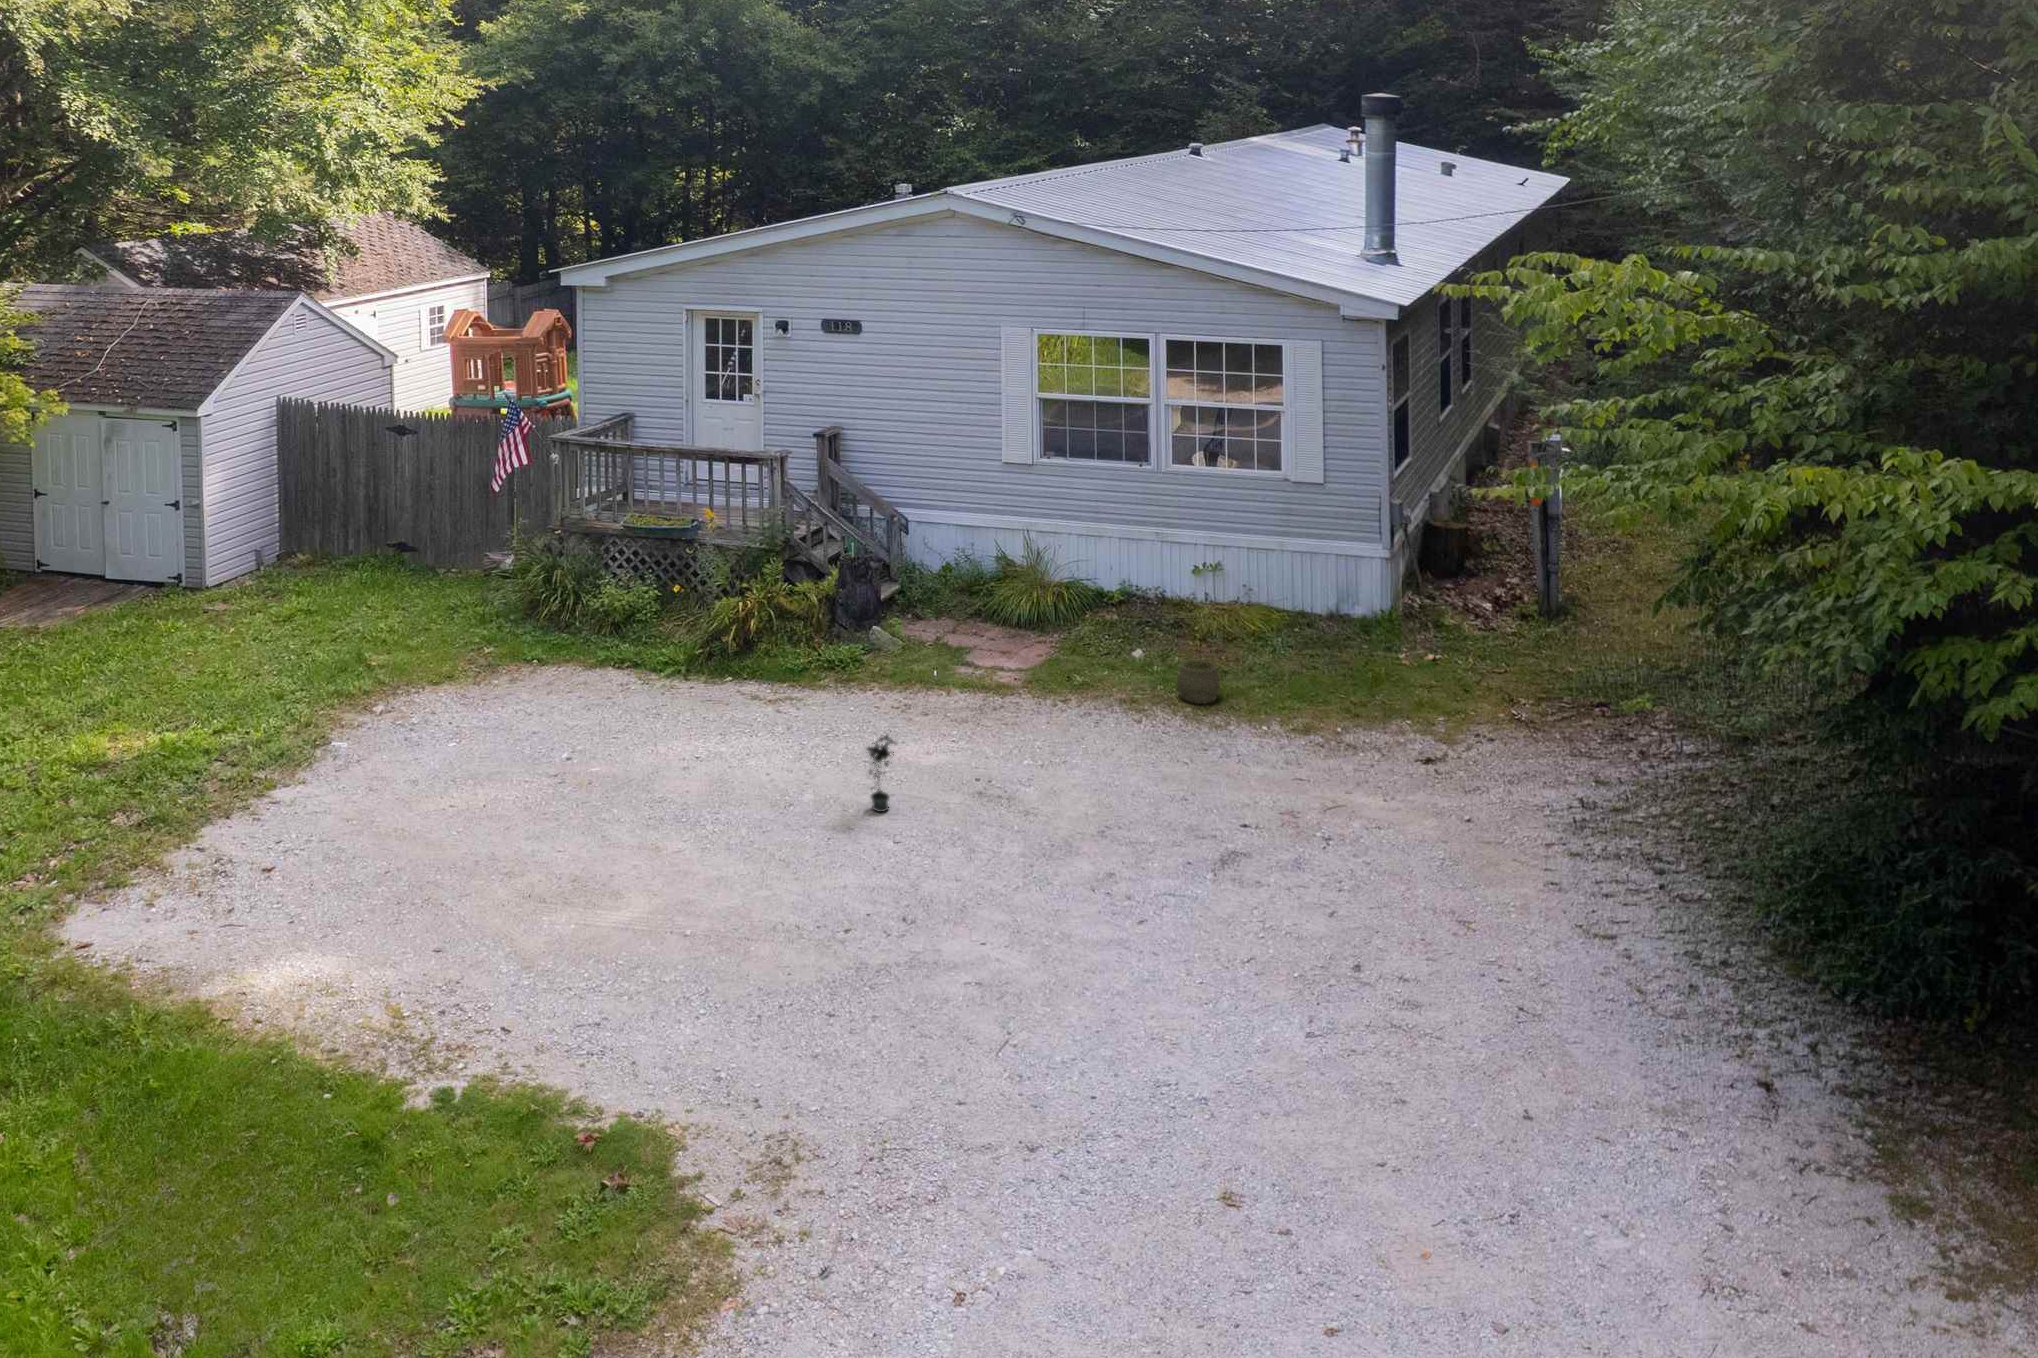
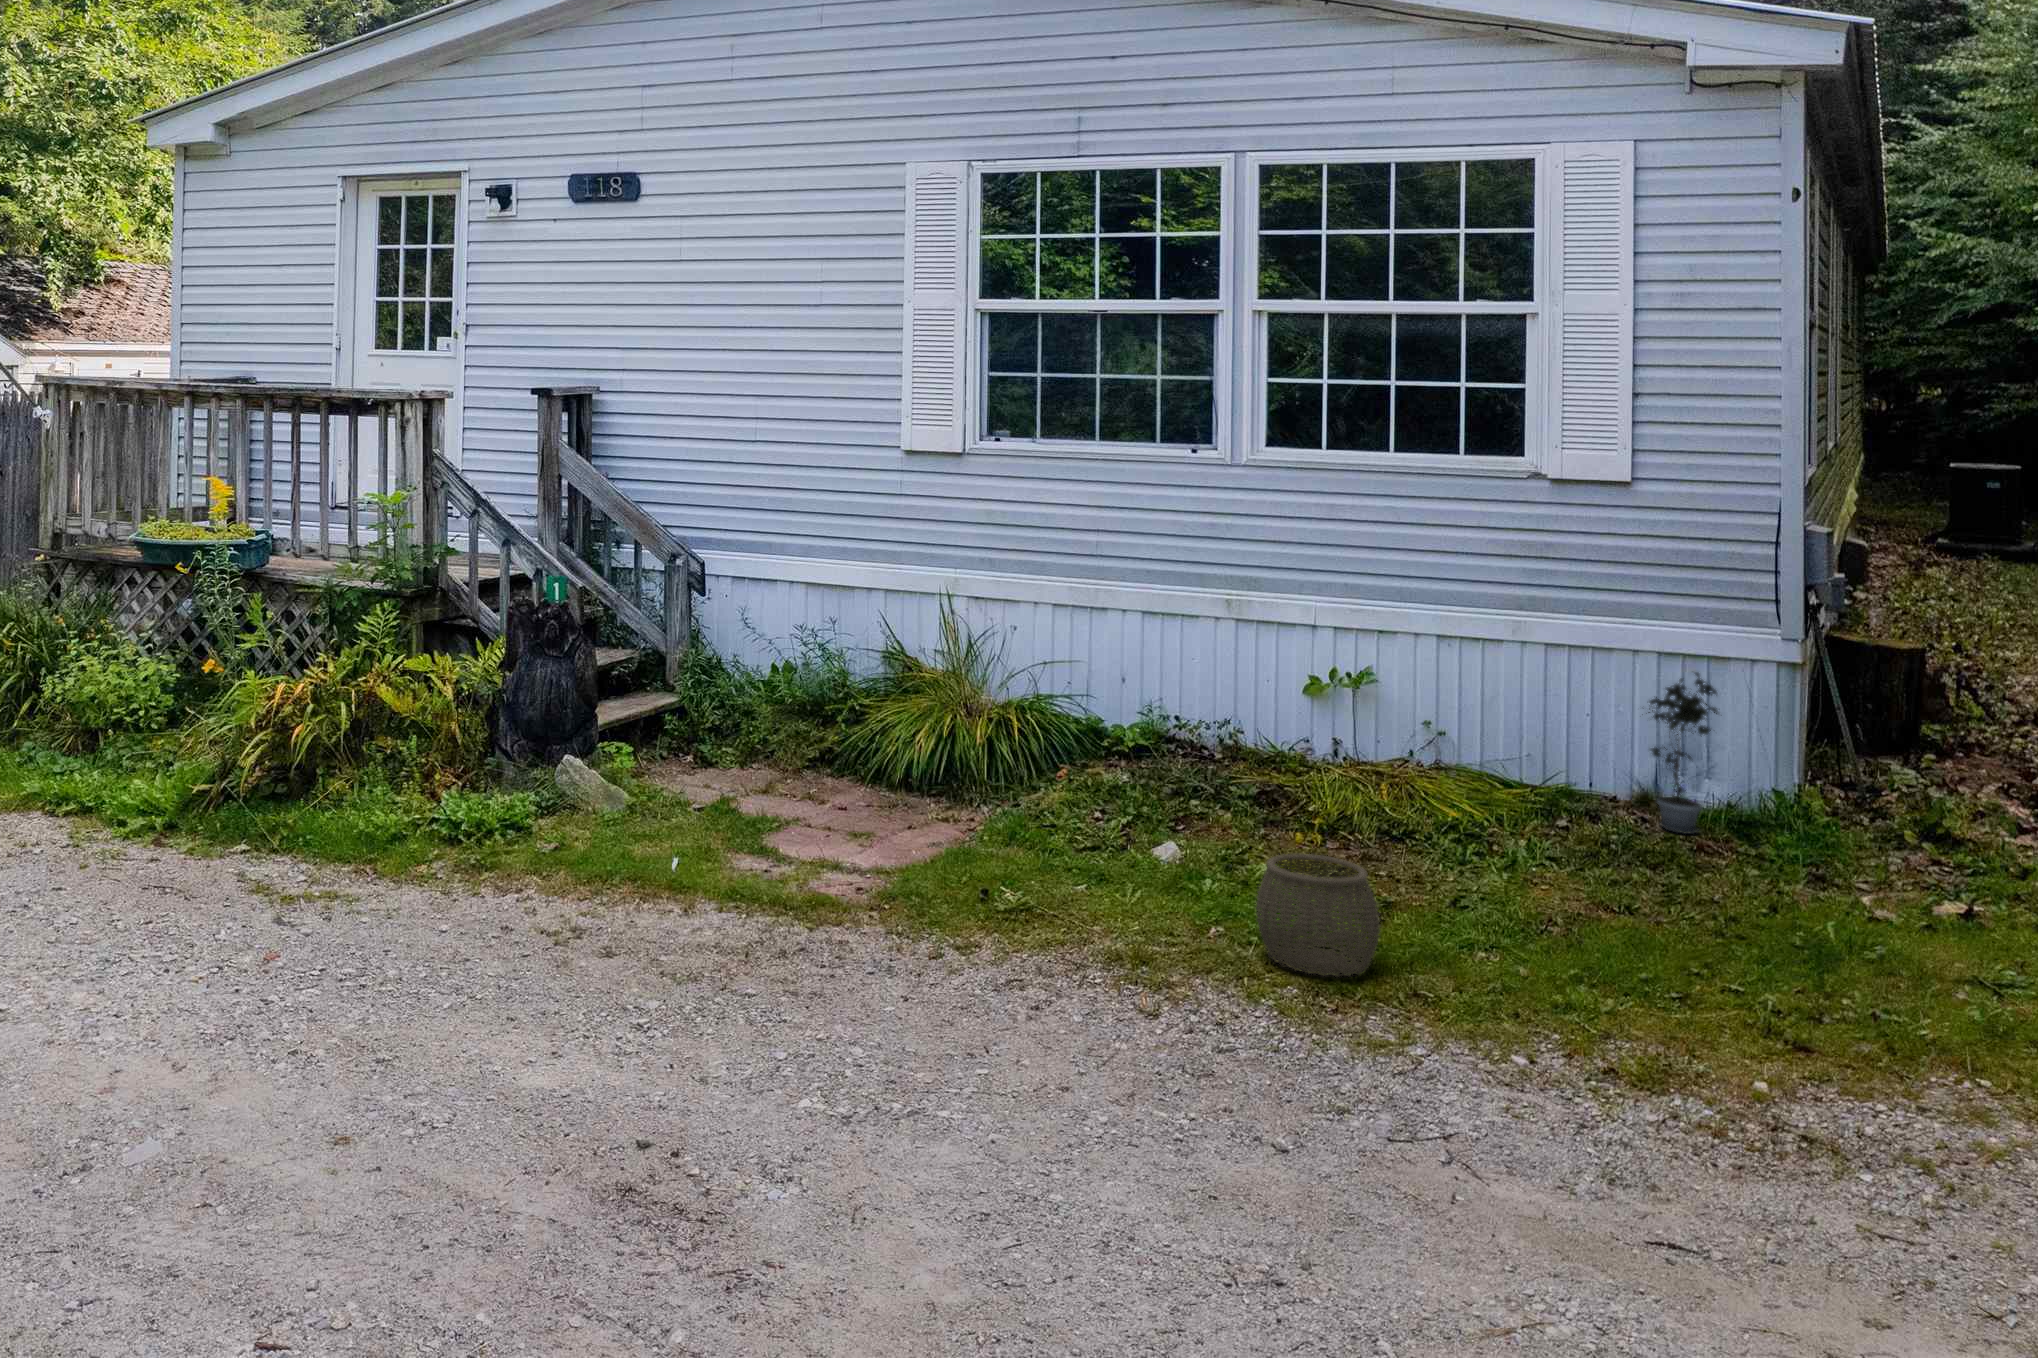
potted plant: present [867,735,896,812] -> present [1646,672,1718,834]

